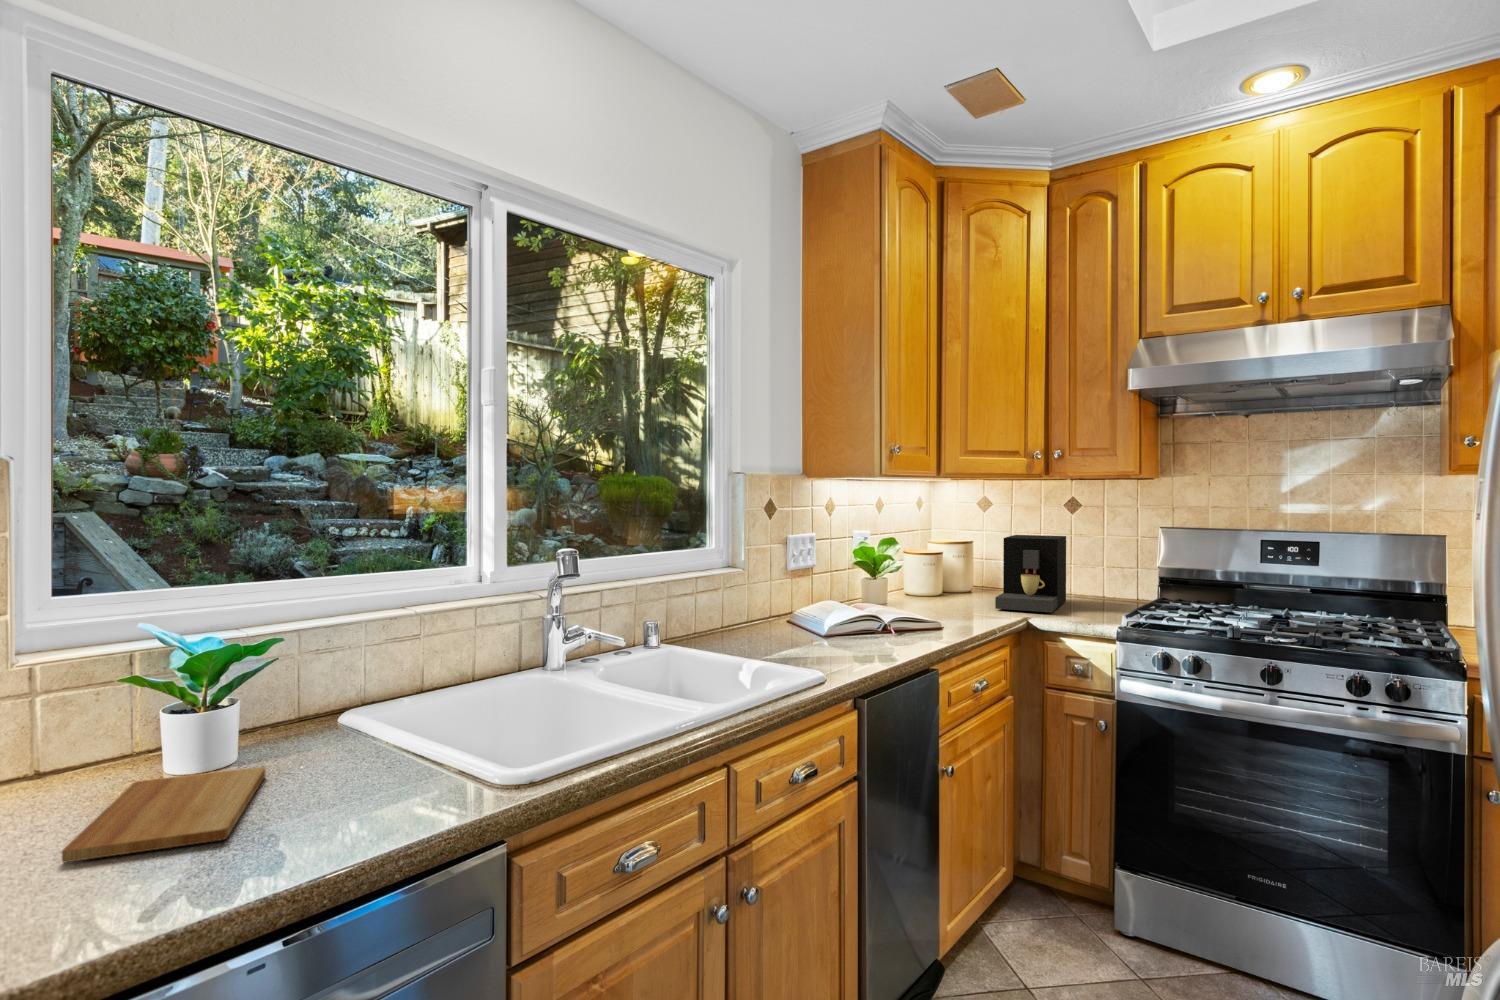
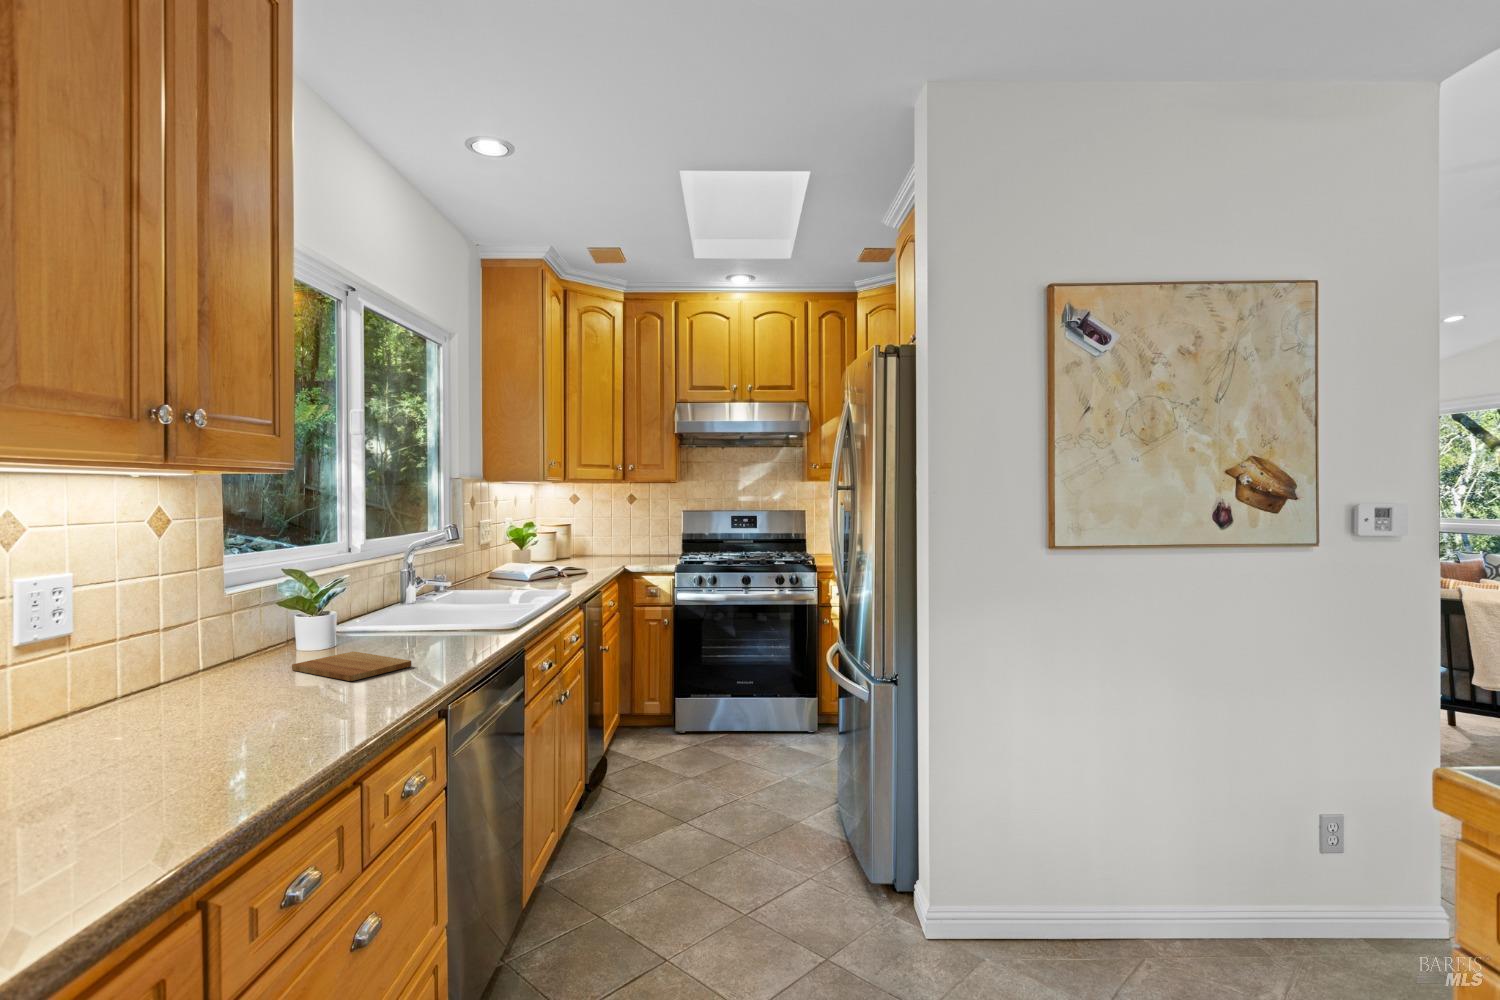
coffee maker: present [995,535,1066,612] -> none [599,517,633,563]

